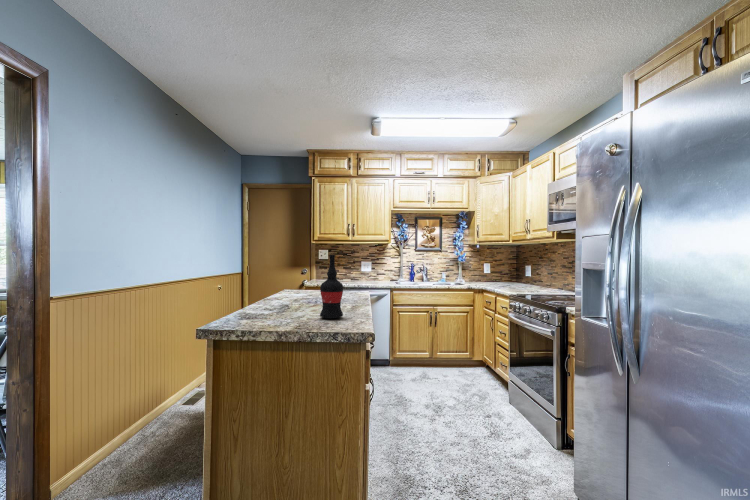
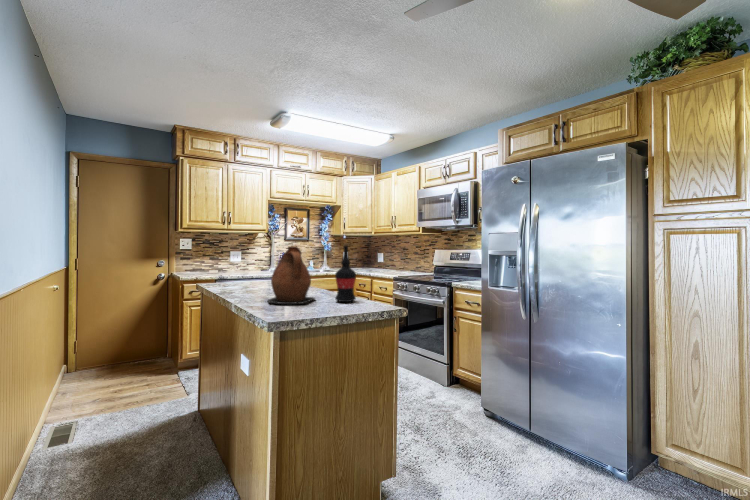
ceramic pitcher: none [259,255,314,315] -> present [267,246,315,304]

